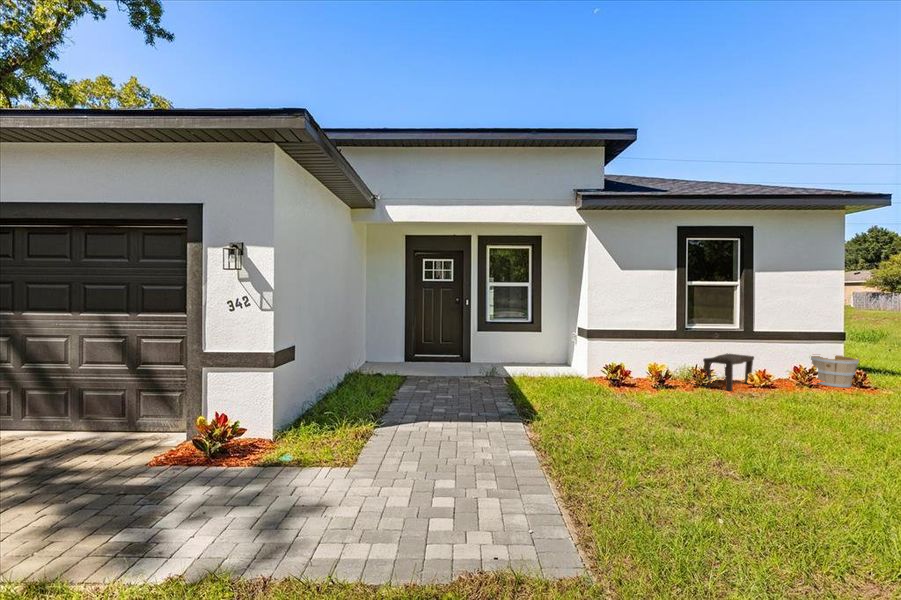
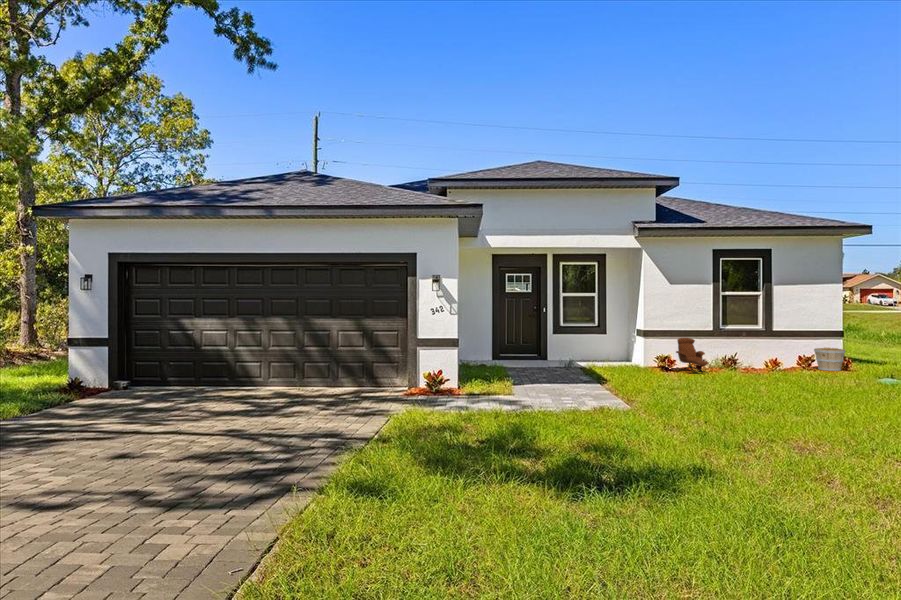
lounge chair: none [630,340,679,396] -> present [676,338,708,373]
bench: present [703,353,754,391] -> none [730,348,769,373]

